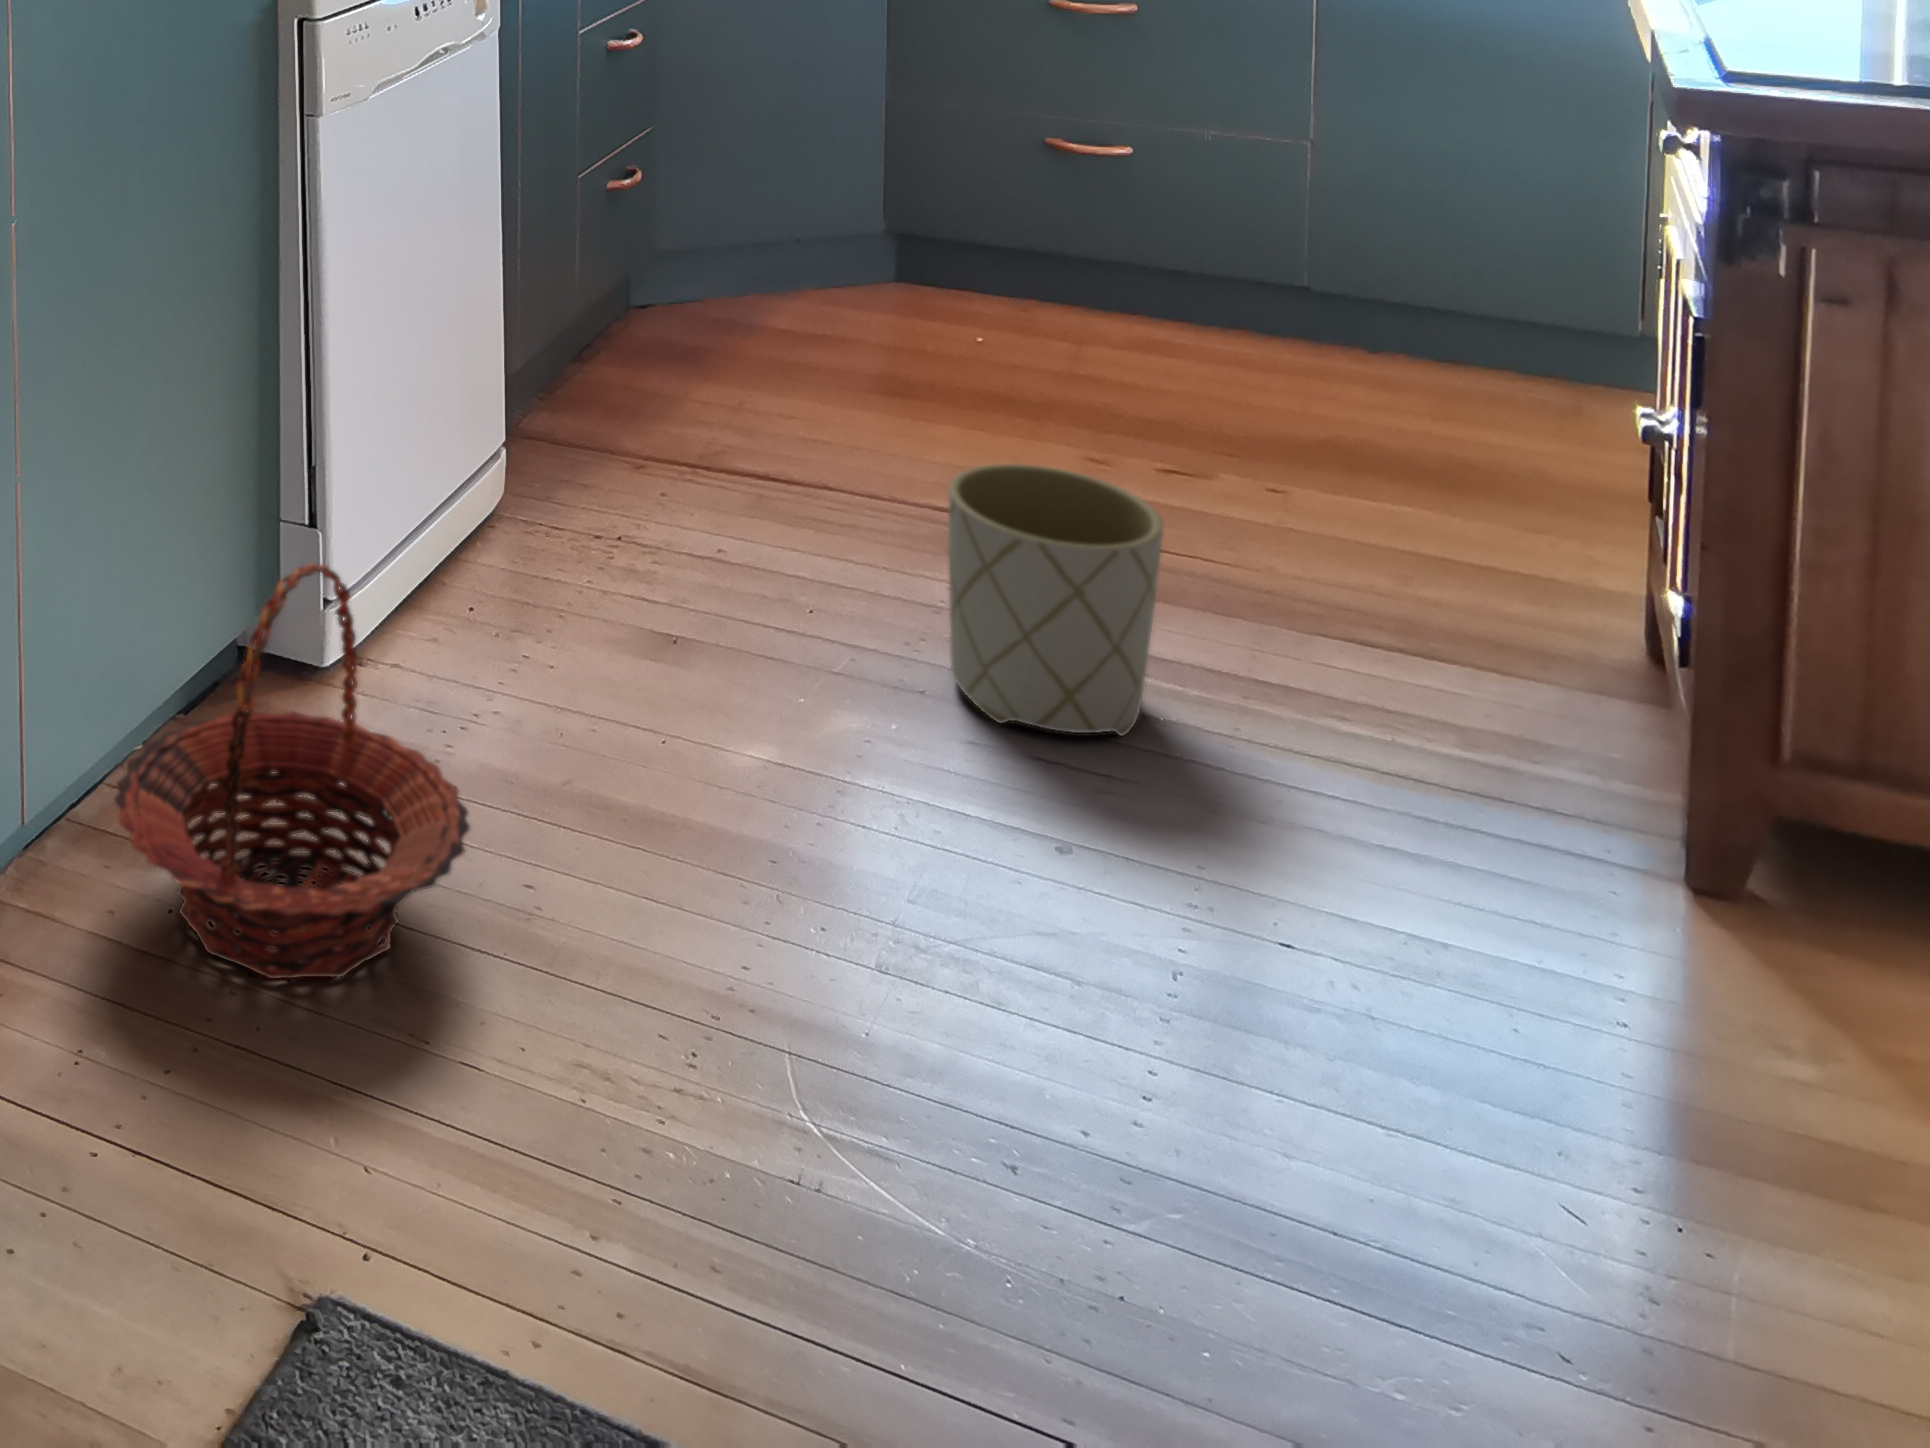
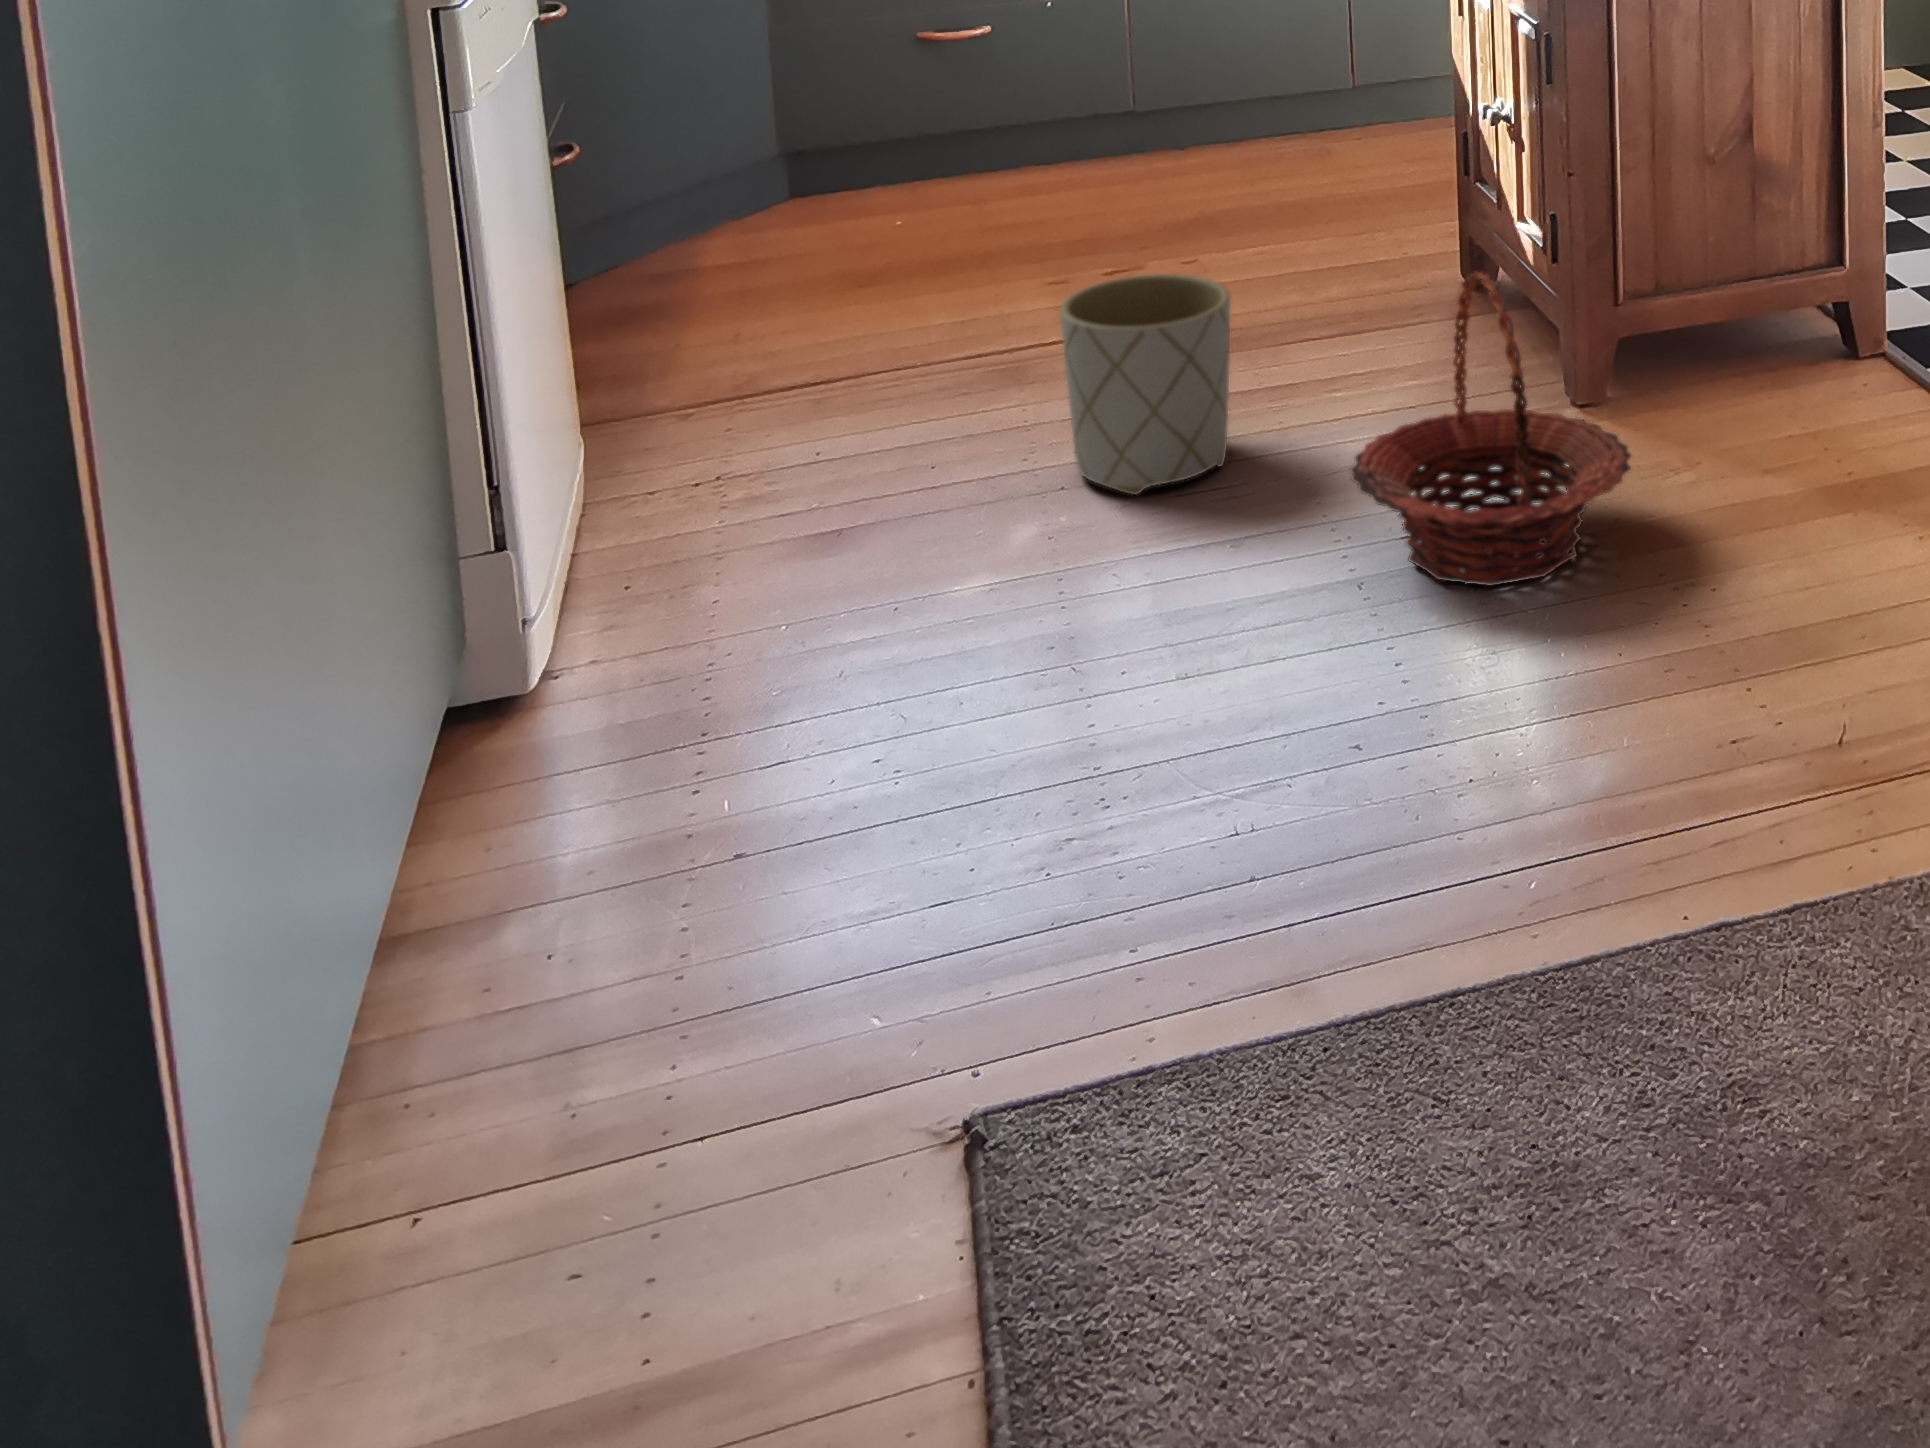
basket: present [115,564,470,979] -> present [1350,272,1631,586]

